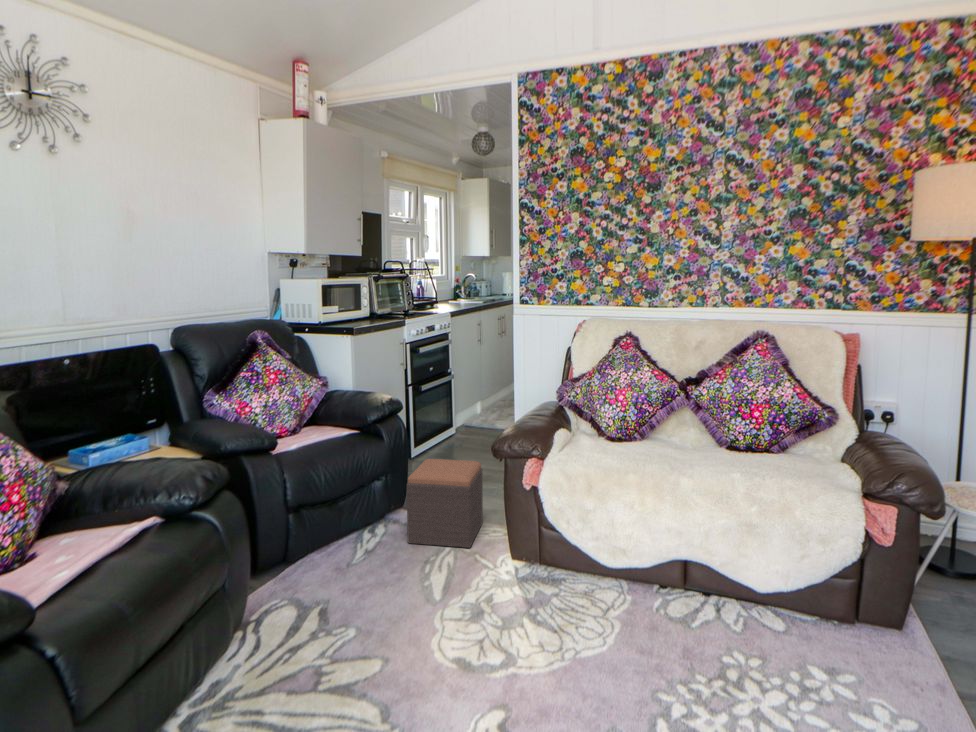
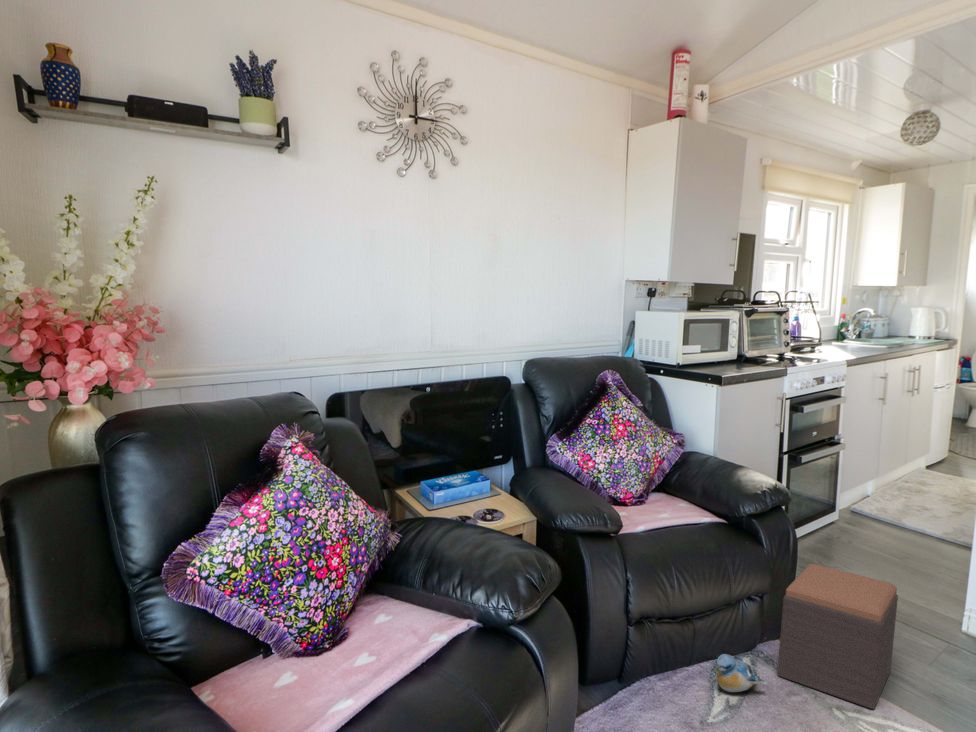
plush toy: none [361,534,399,561] -> present [716,654,767,692]

